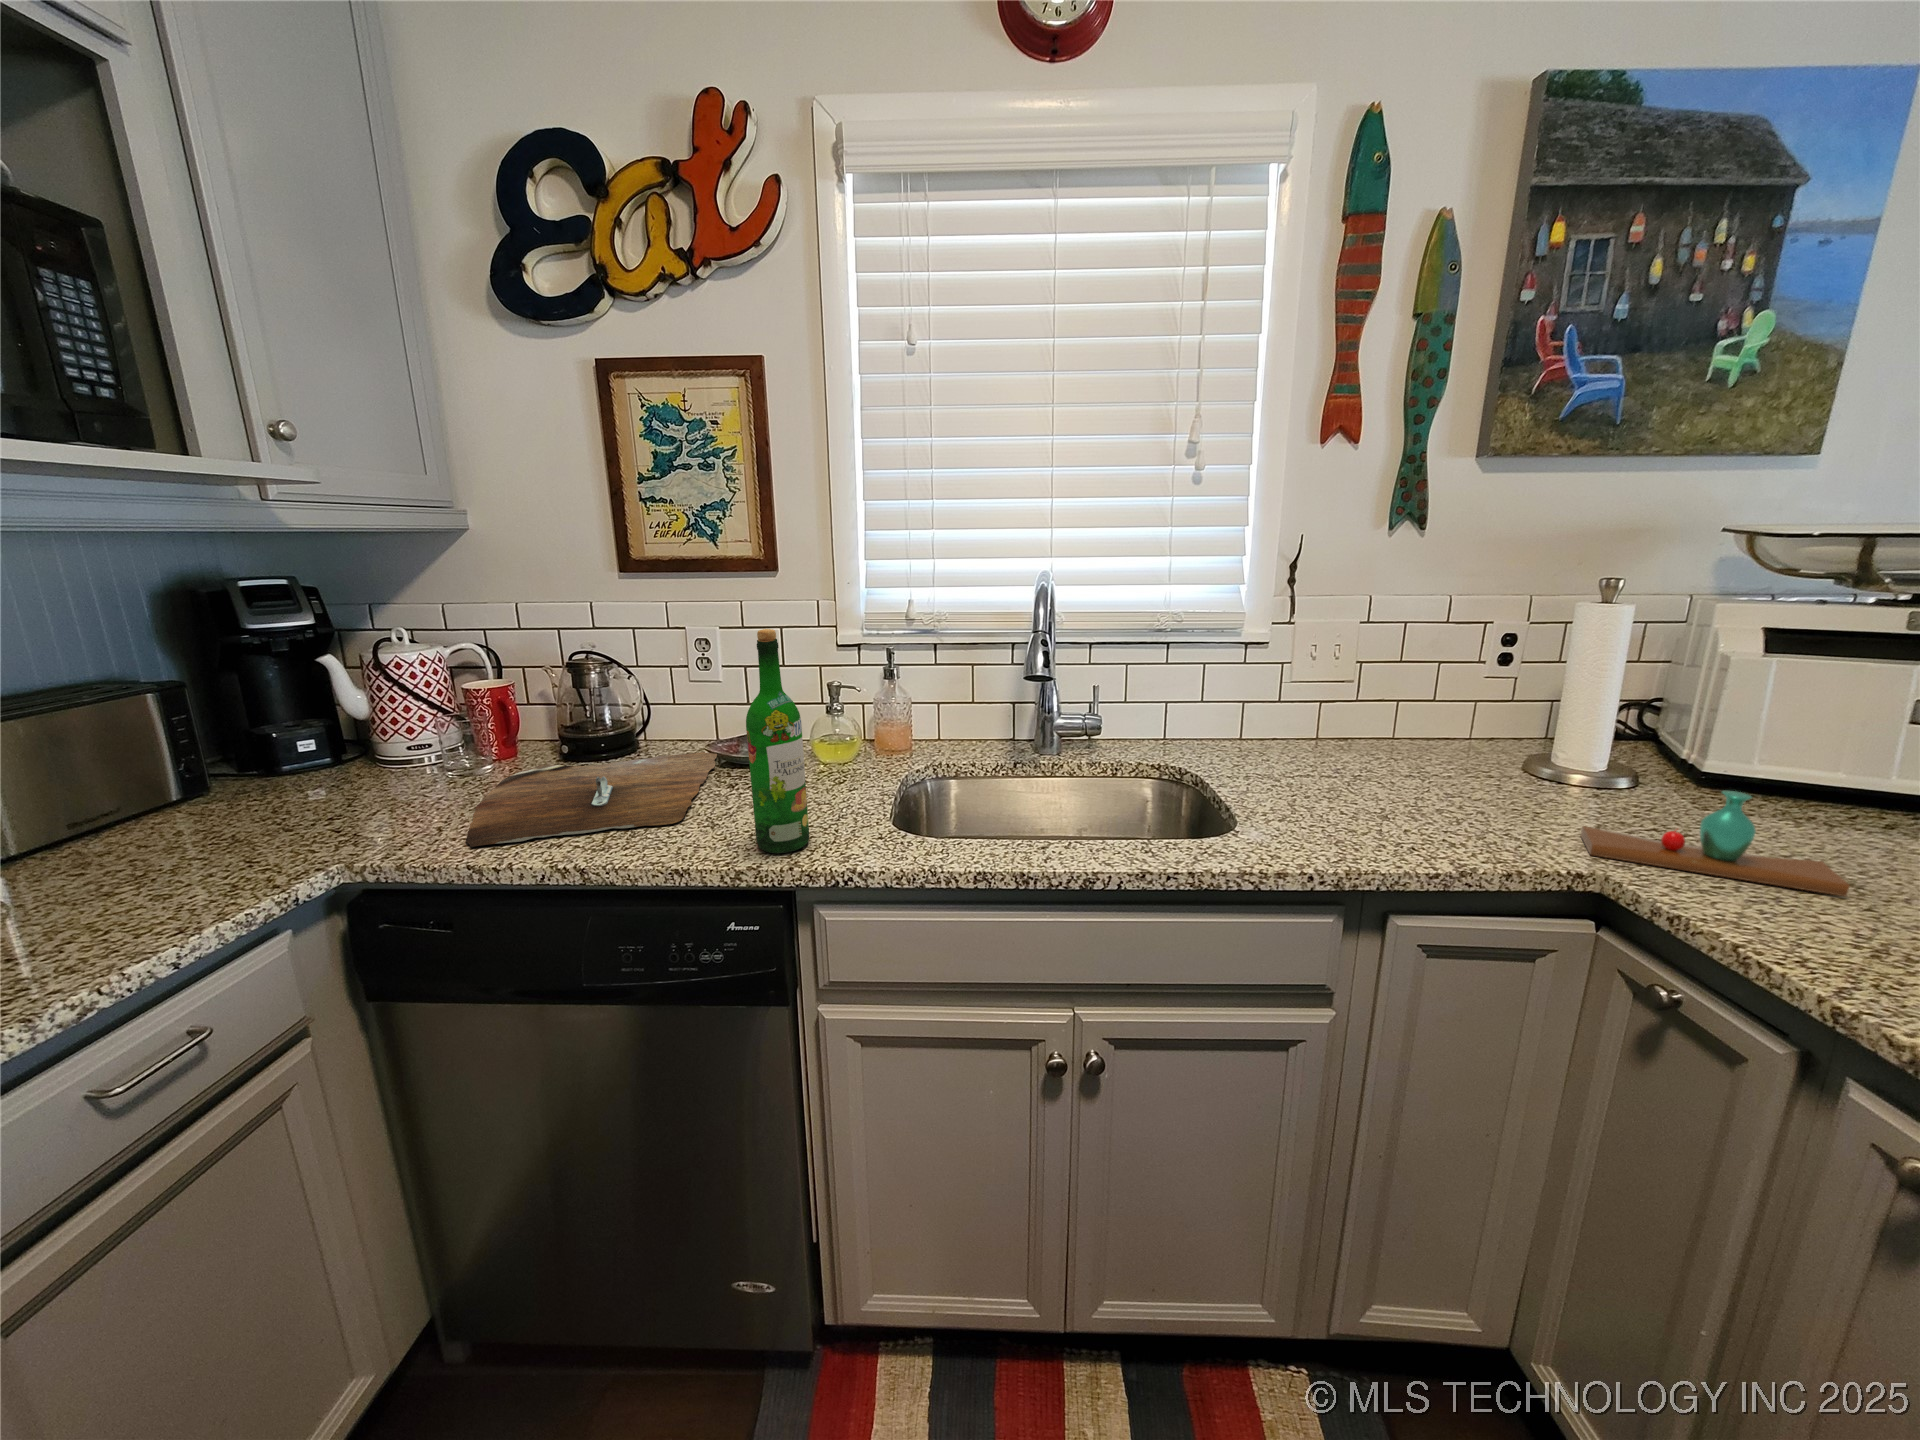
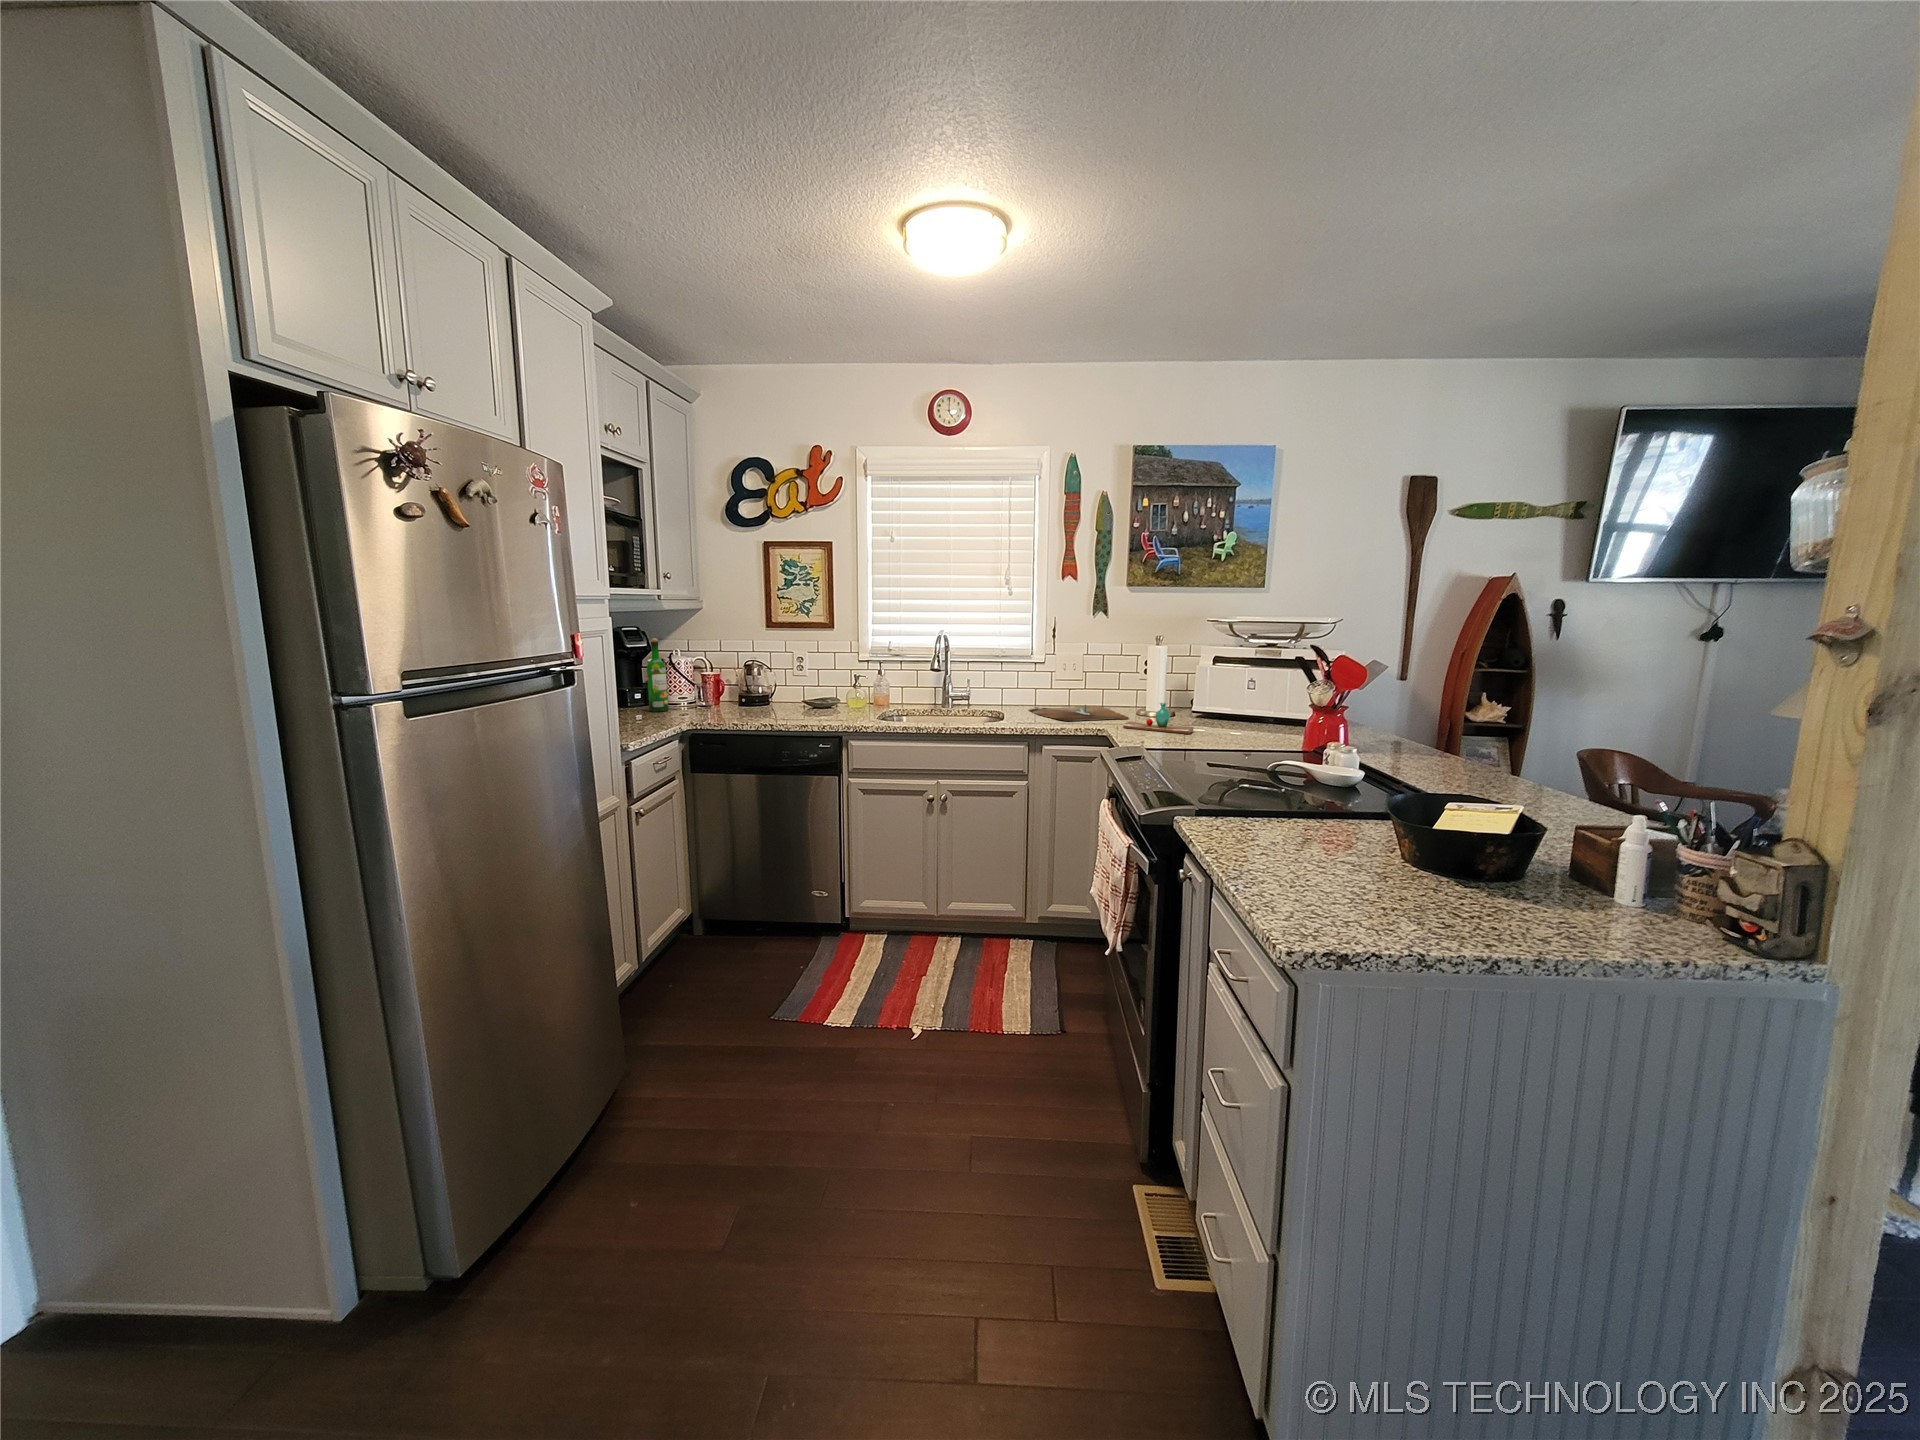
wine bottle: present [746,629,809,853] -> present [647,638,668,712]
cutting board: present [466,752,717,847] -> present [1029,705,1128,721]

